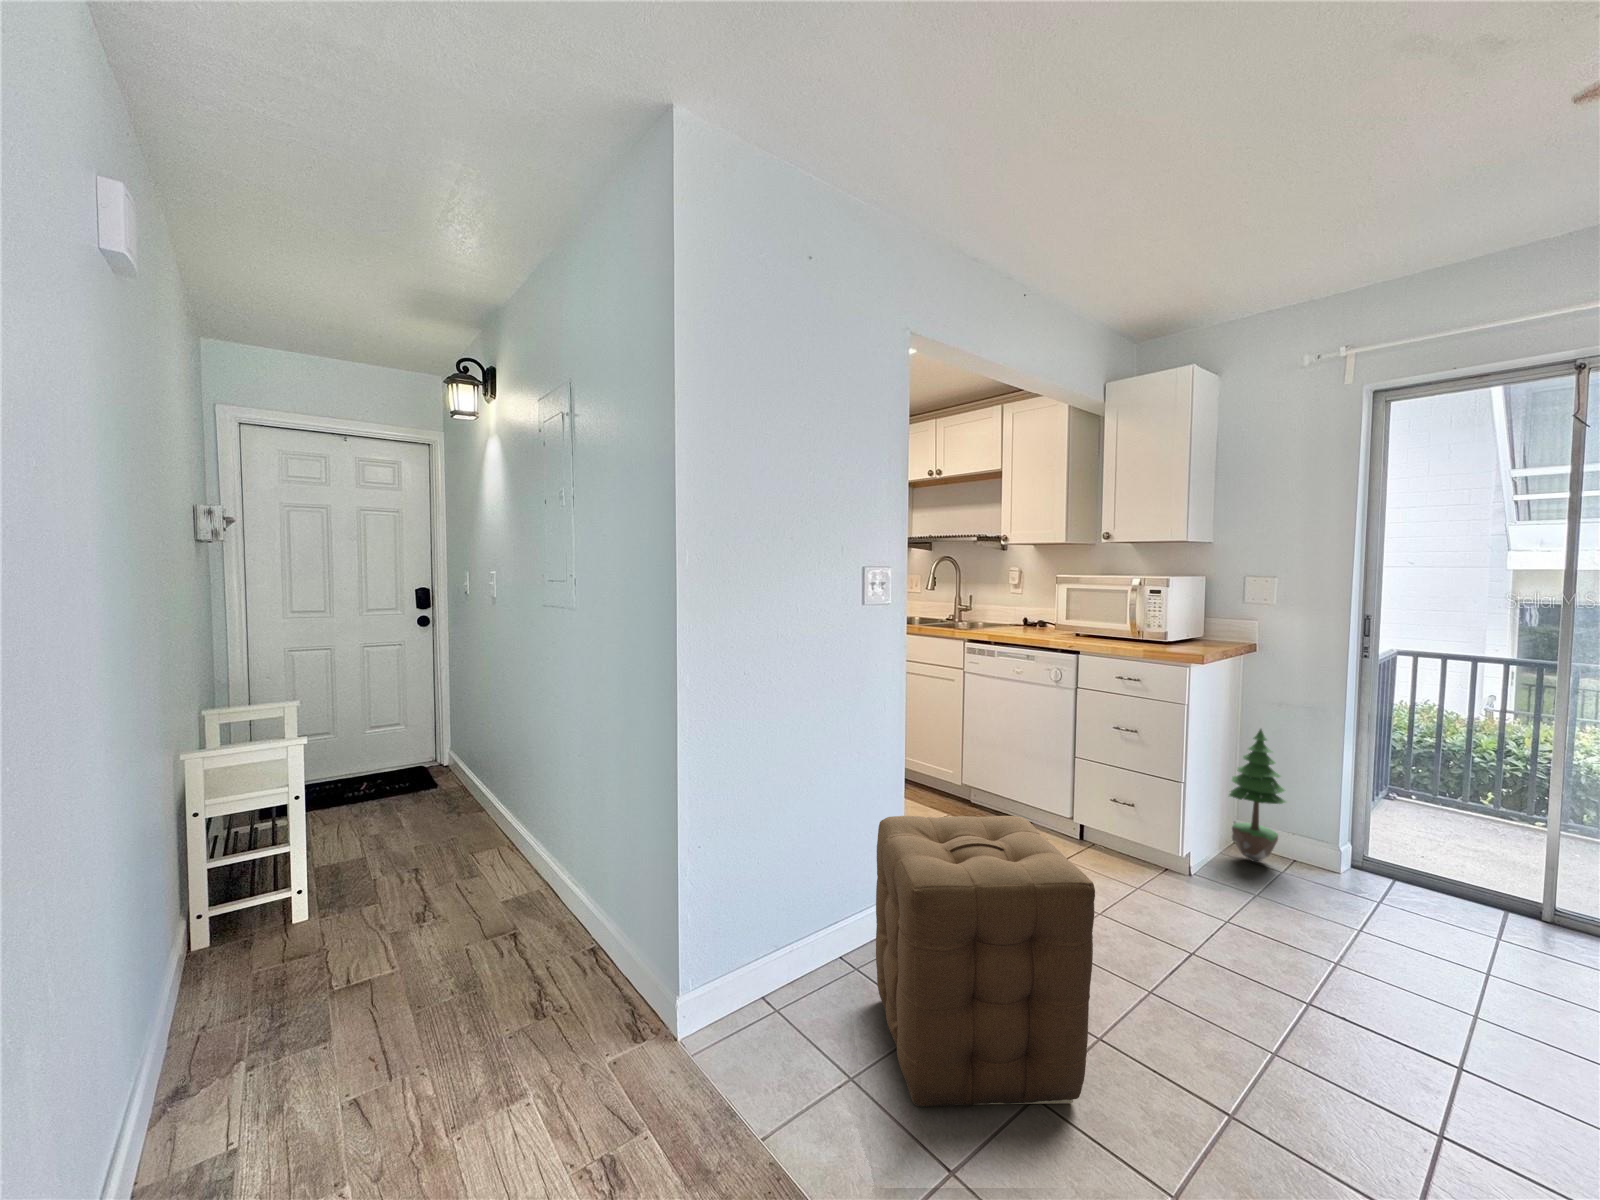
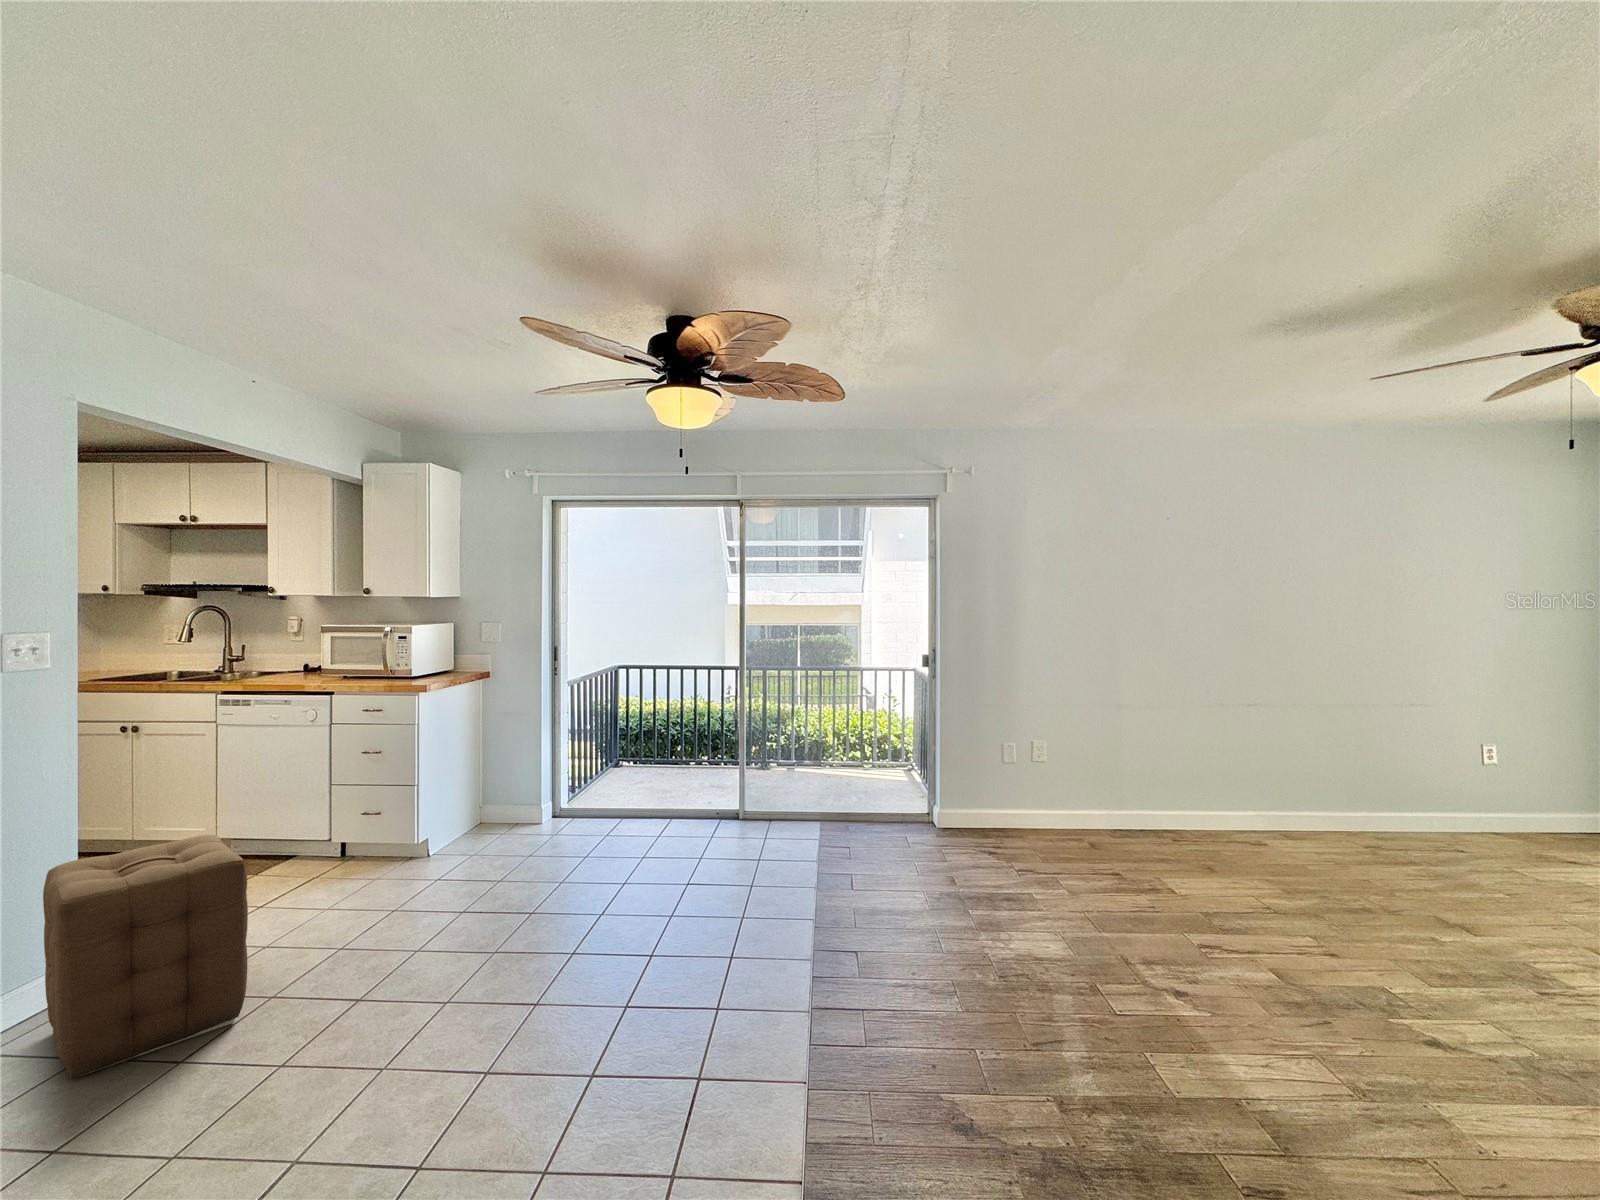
potted tree: present [1229,729,1286,861] -> none [464,734,503,835]

